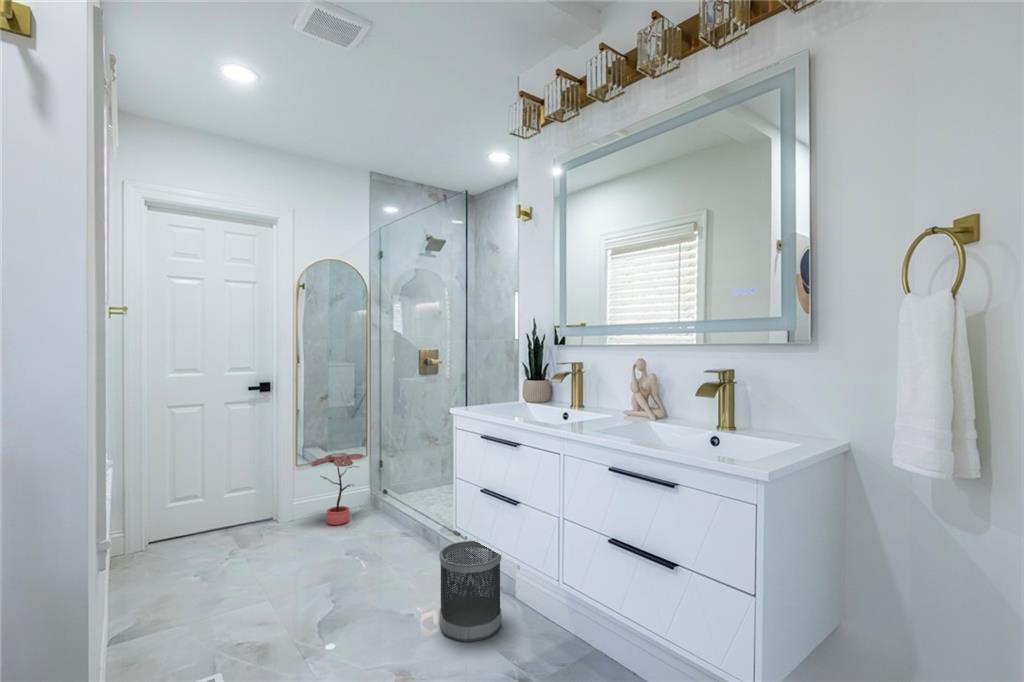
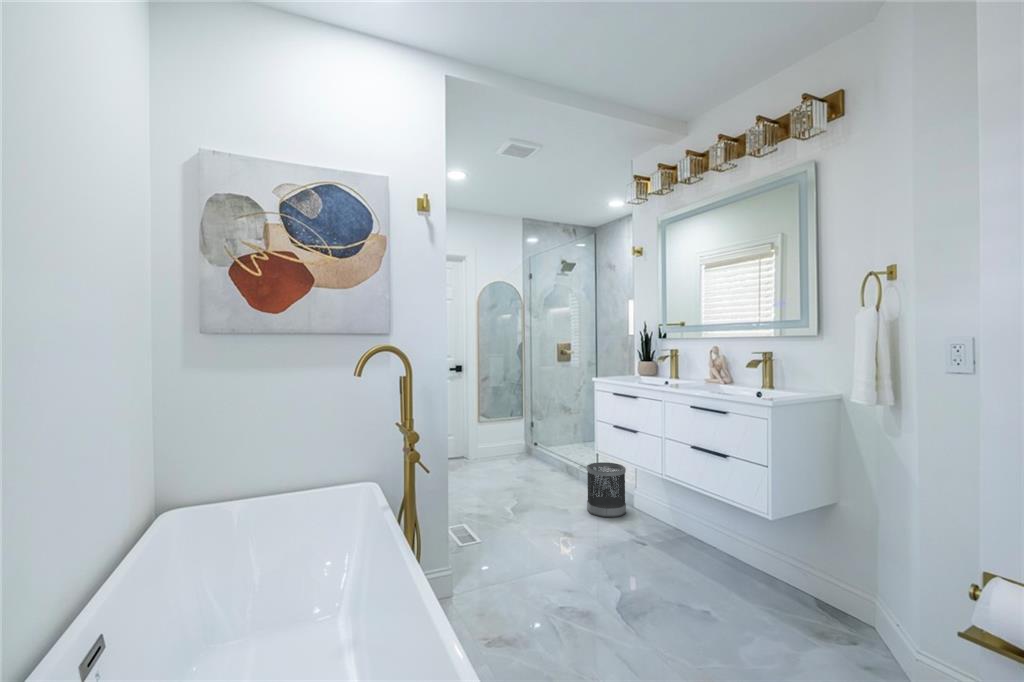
potted plant: present [311,453,364,525] -> none [489,415,522,462]

